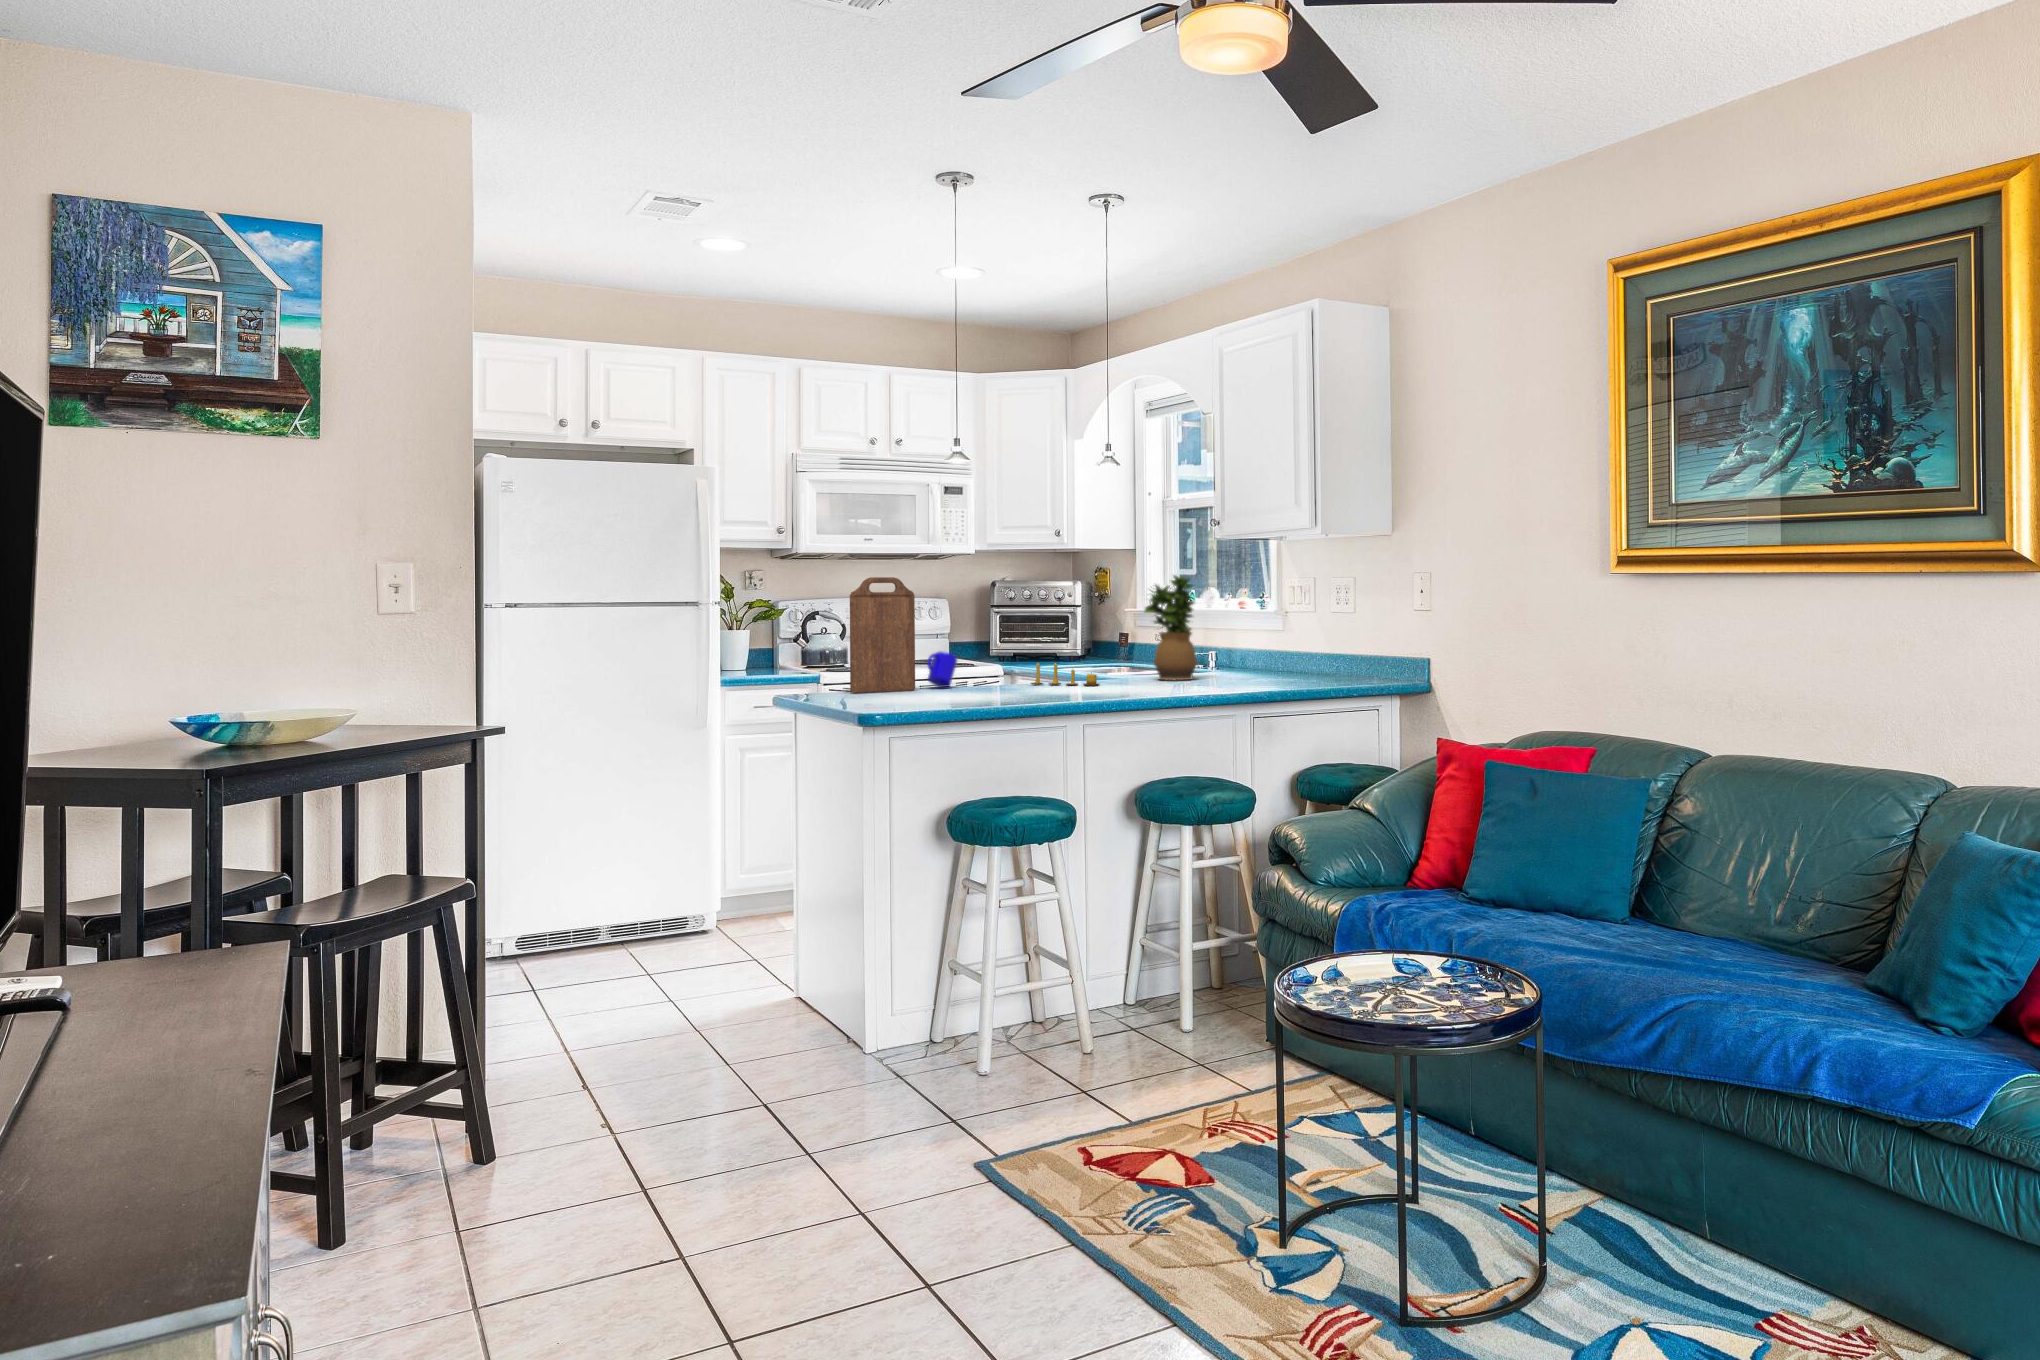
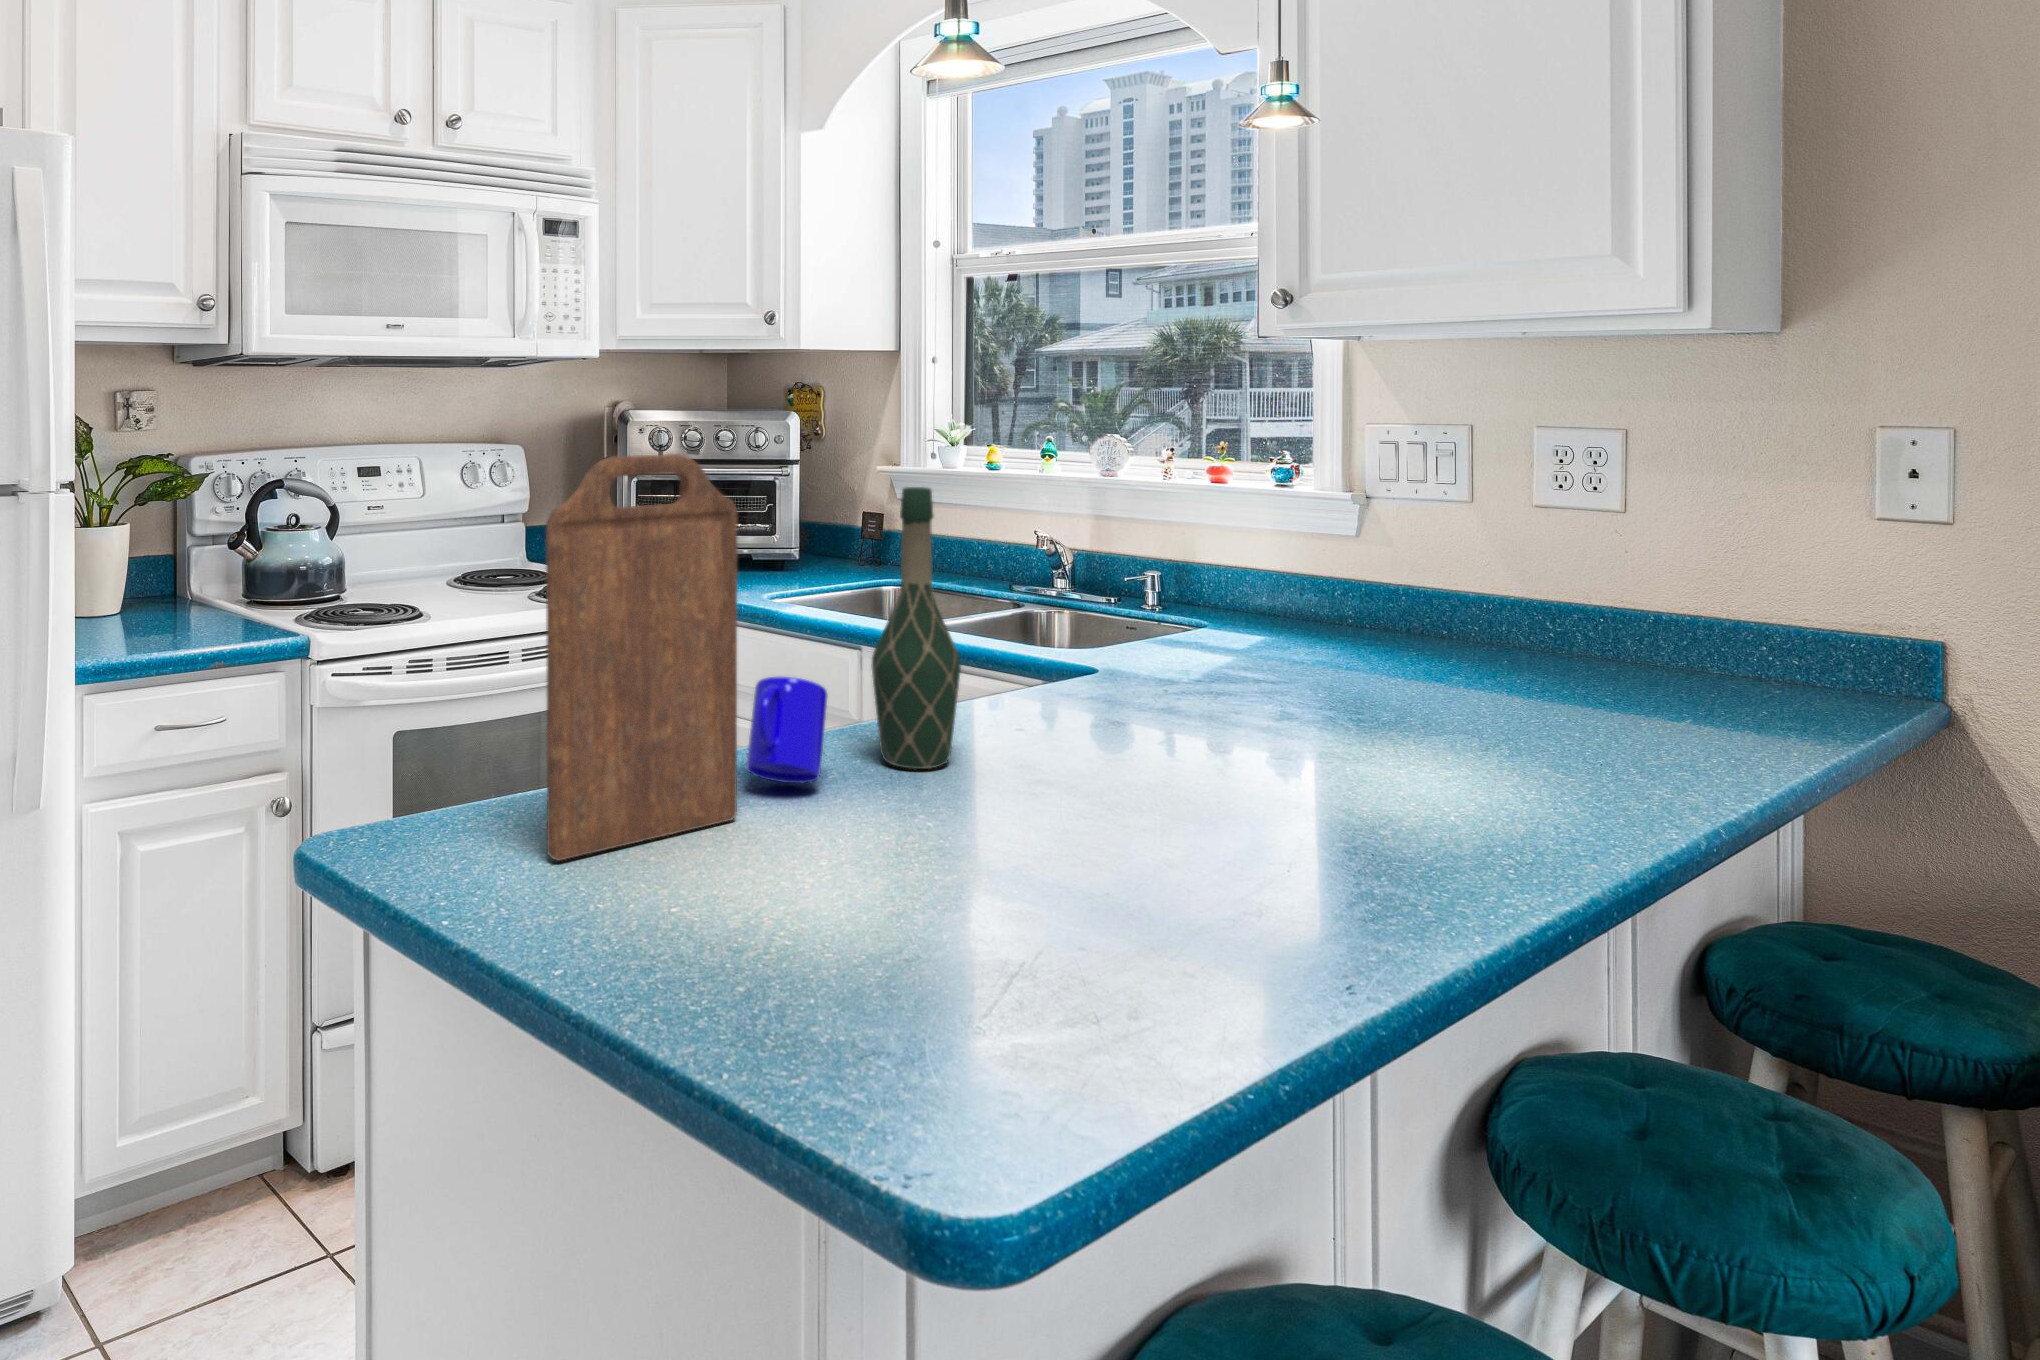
potted plant: present [1145,575,1197,680] -> none [1239,432,1401,720]
wine bottle: none [979,592,1009,686] -> present [872,487,961,769]
candle: present [1031,663,1100,686] -> none [1009,686,1246,773]

